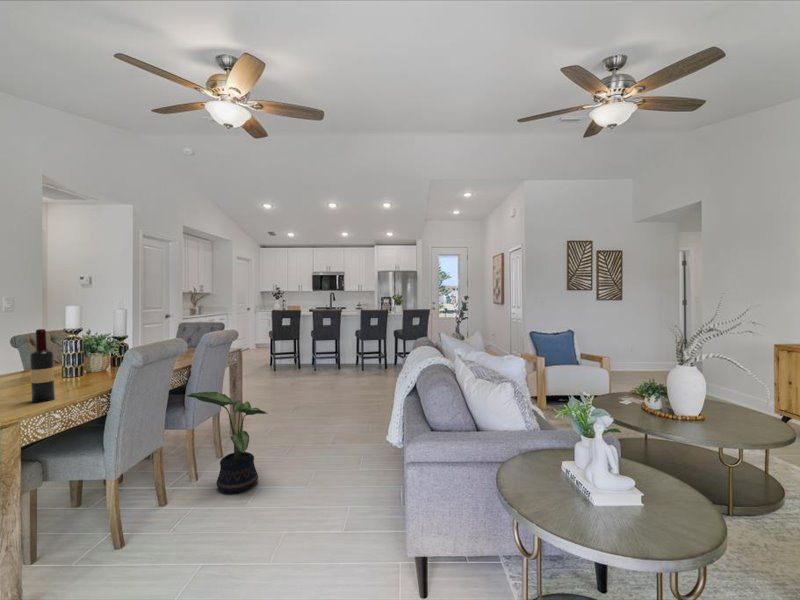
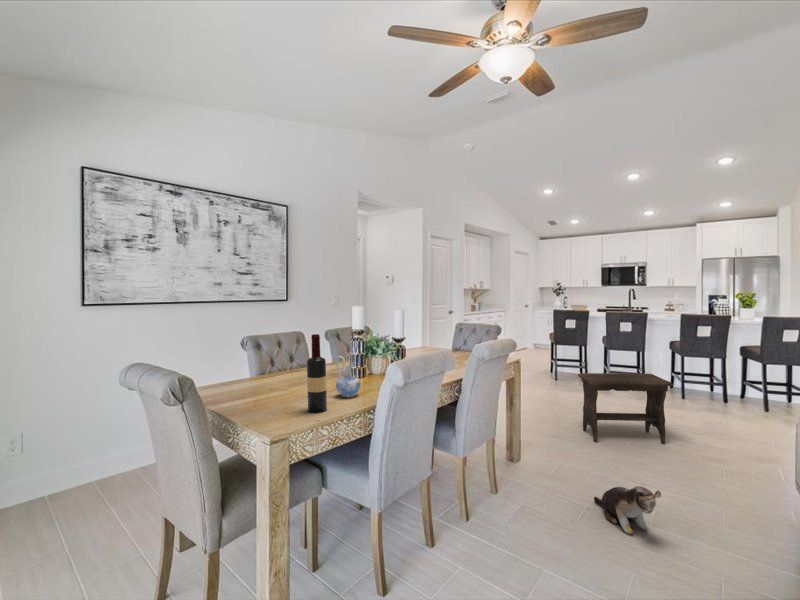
ceramic pitcher: none [58,351,87,389] -> present [336,356,360,397]
footstool: none [289,354,353,410] -> present [578,373,673,444]
potted plant: present [187,392,268,493] -> none [457,415,559,556]
plush toy: none [297,423,337,458] -> present [594,486,661,534]

